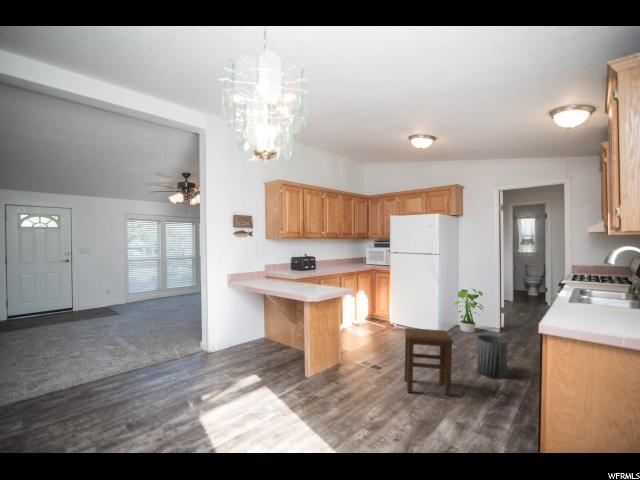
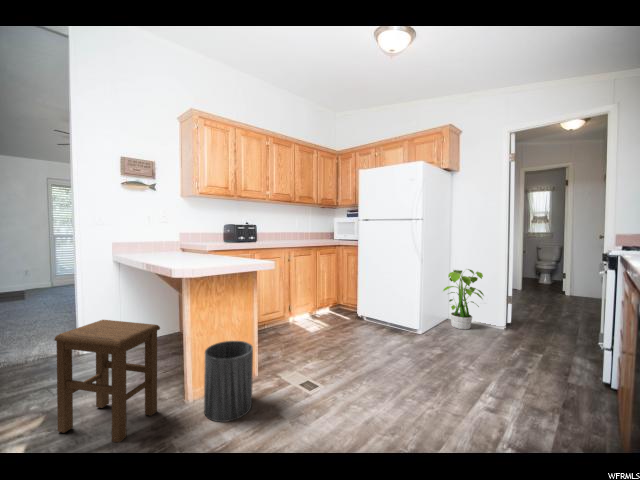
stool: present [404,328,453,396] -> present [54,320,160,442]
trash can: present [477,335,508,379] -> present [204,341,253,422]

